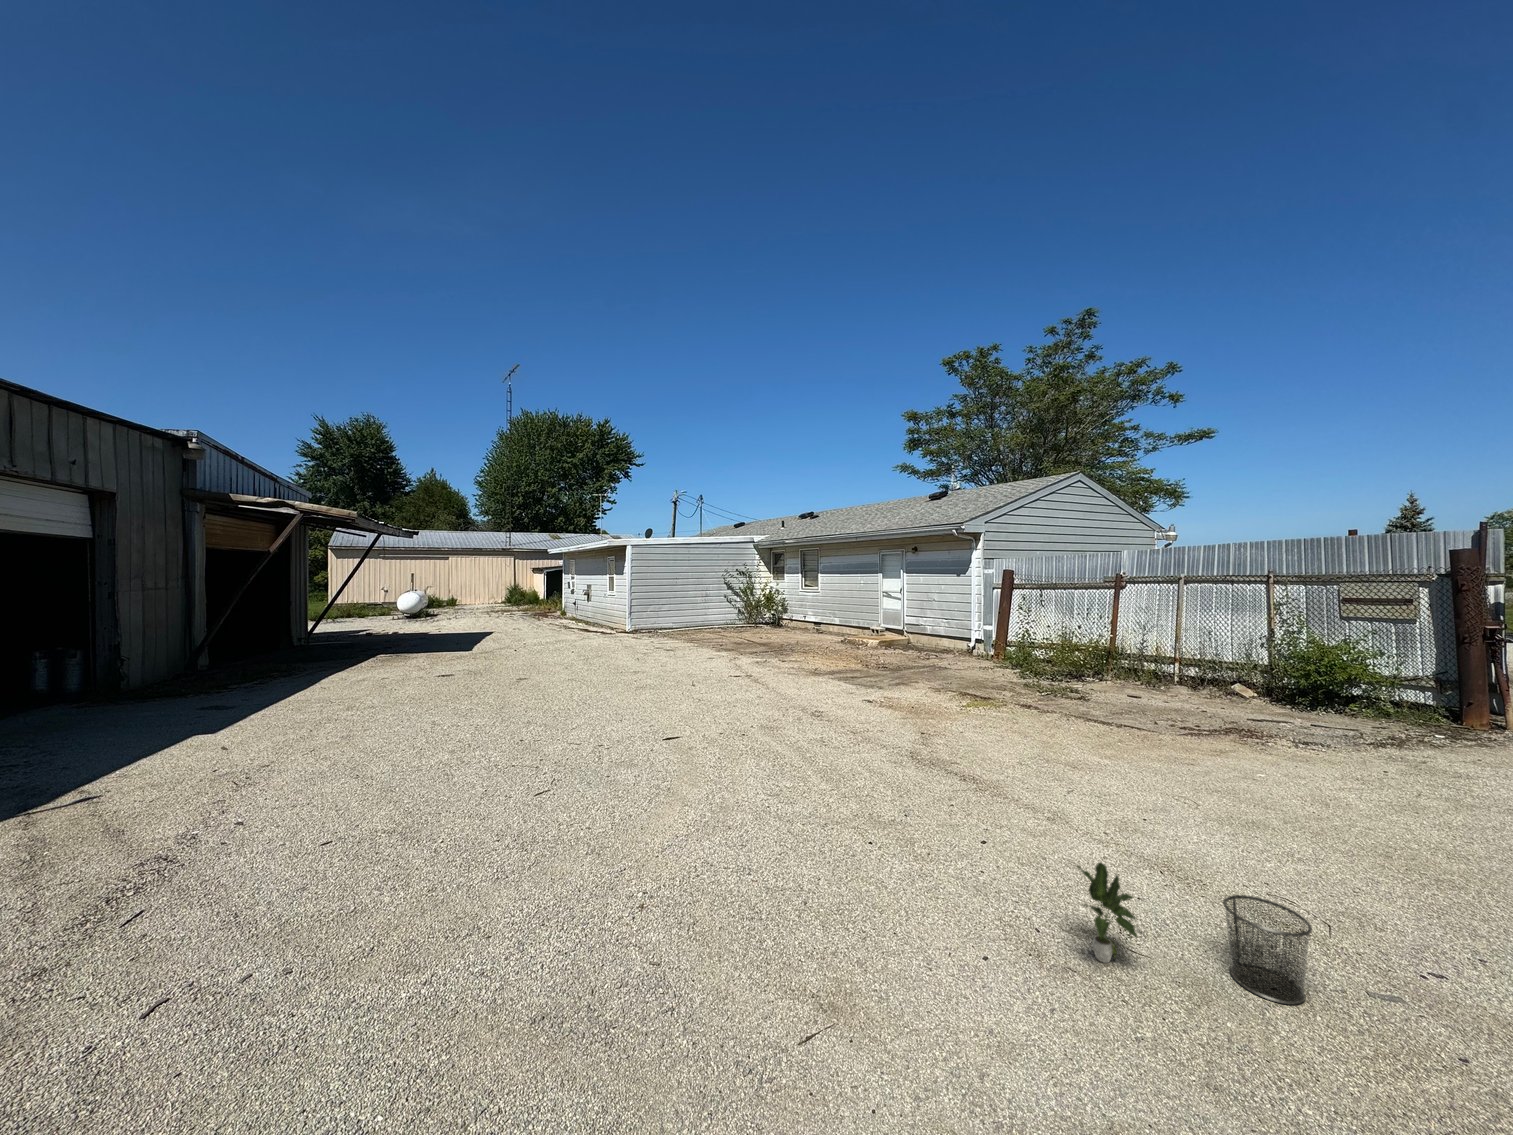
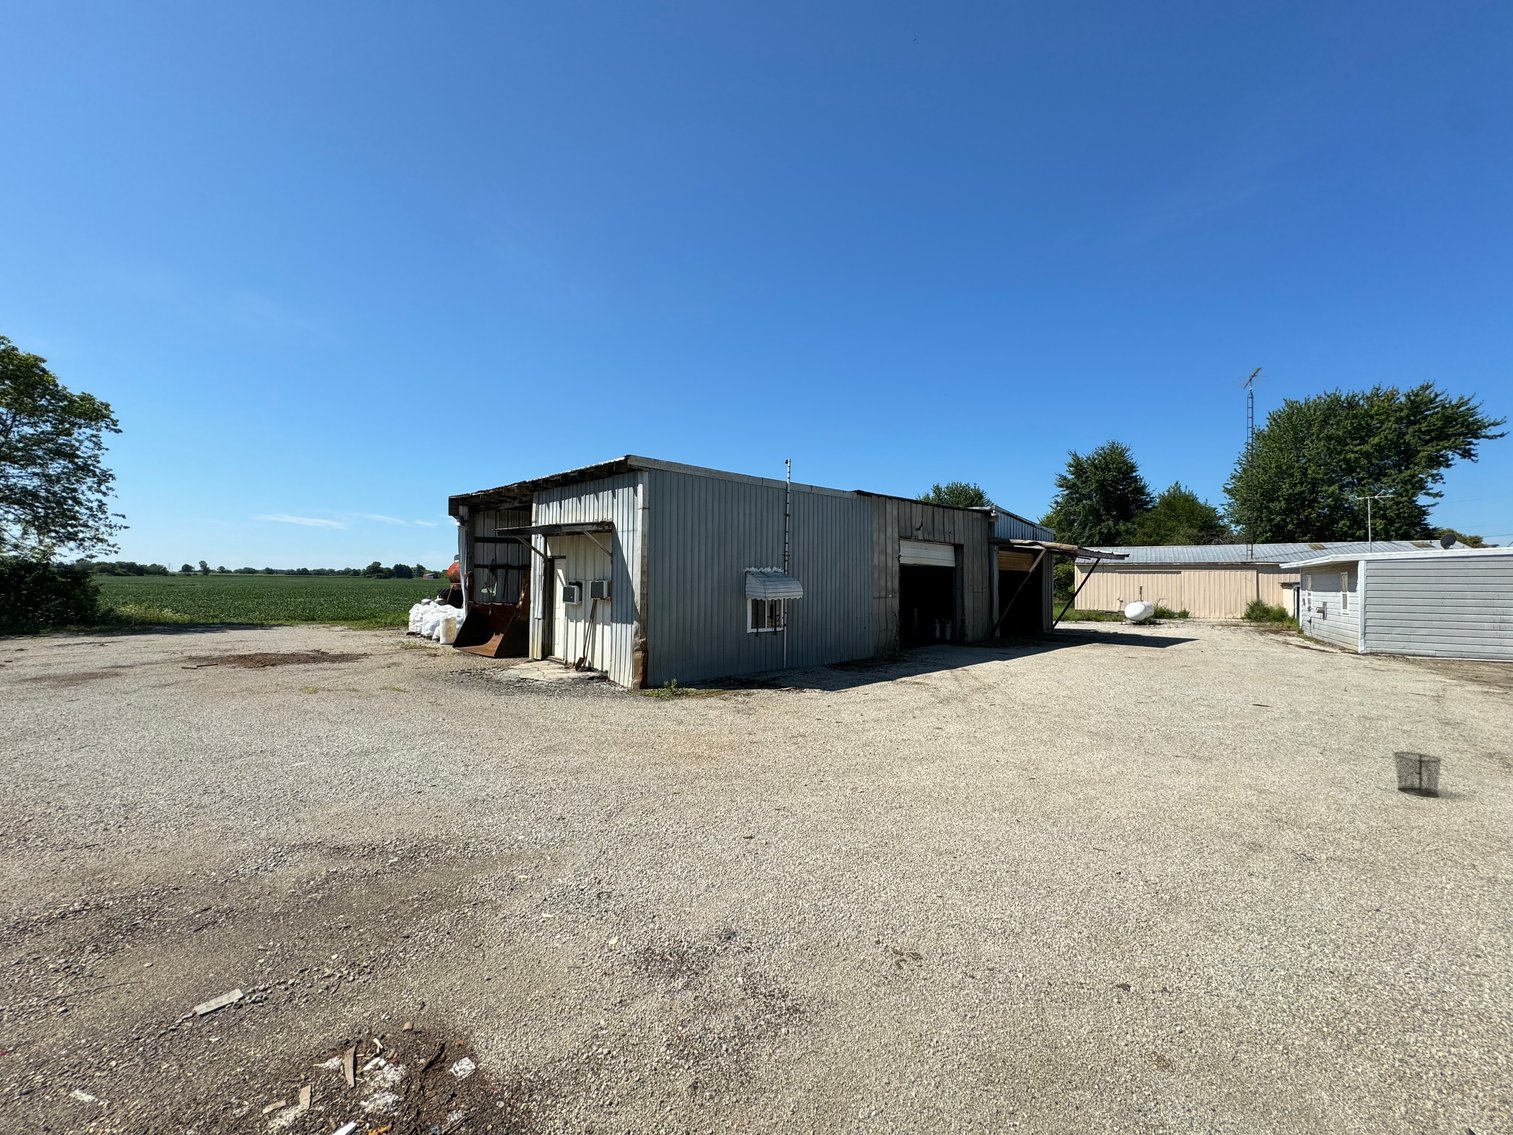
potted plant: present [1078,863,1142,963] -> none [1315,725,1361,771]

